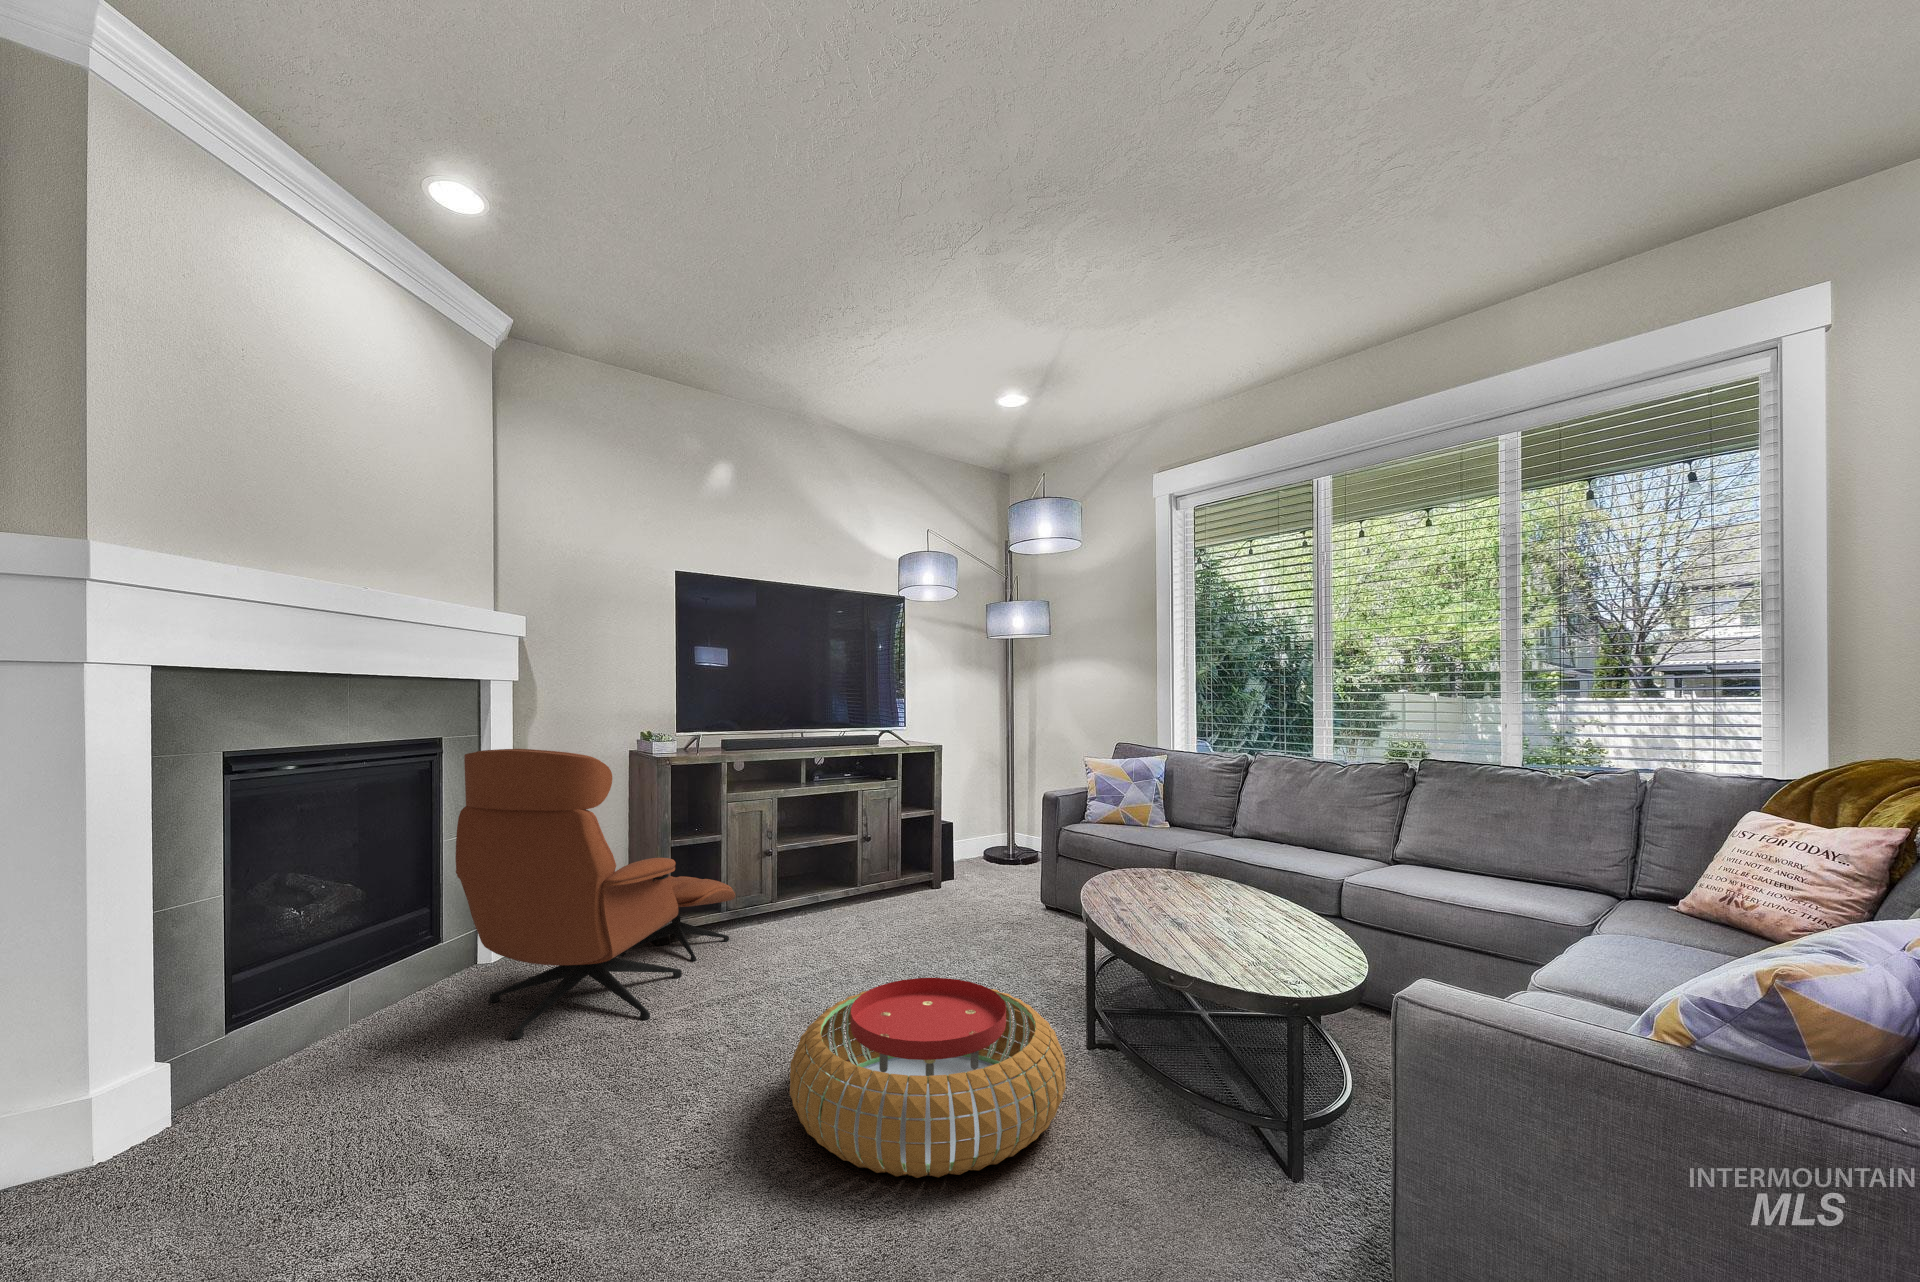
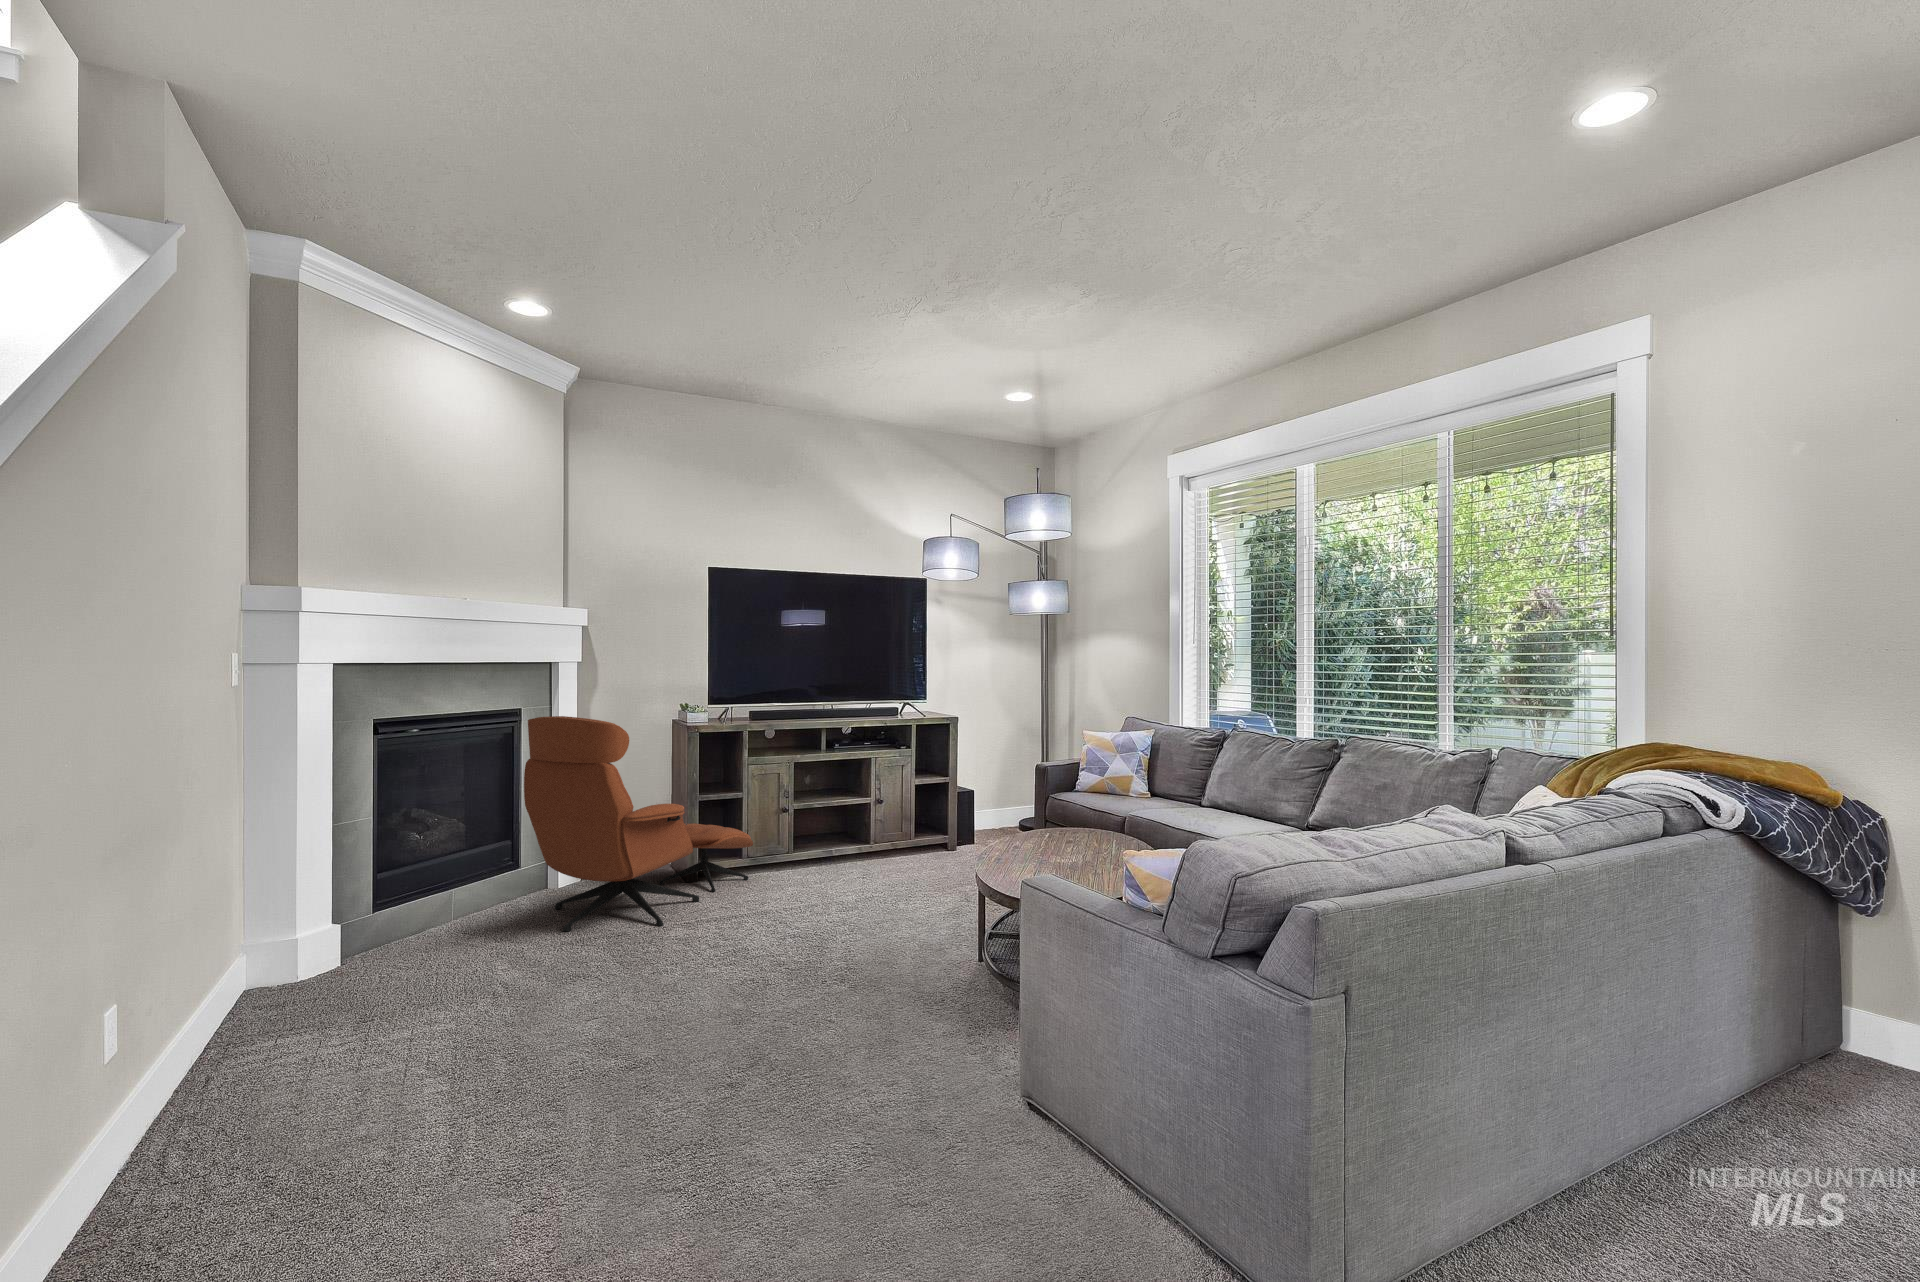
pouf: present [790,978,1066,1178] -> none [724,899,932,1024]

